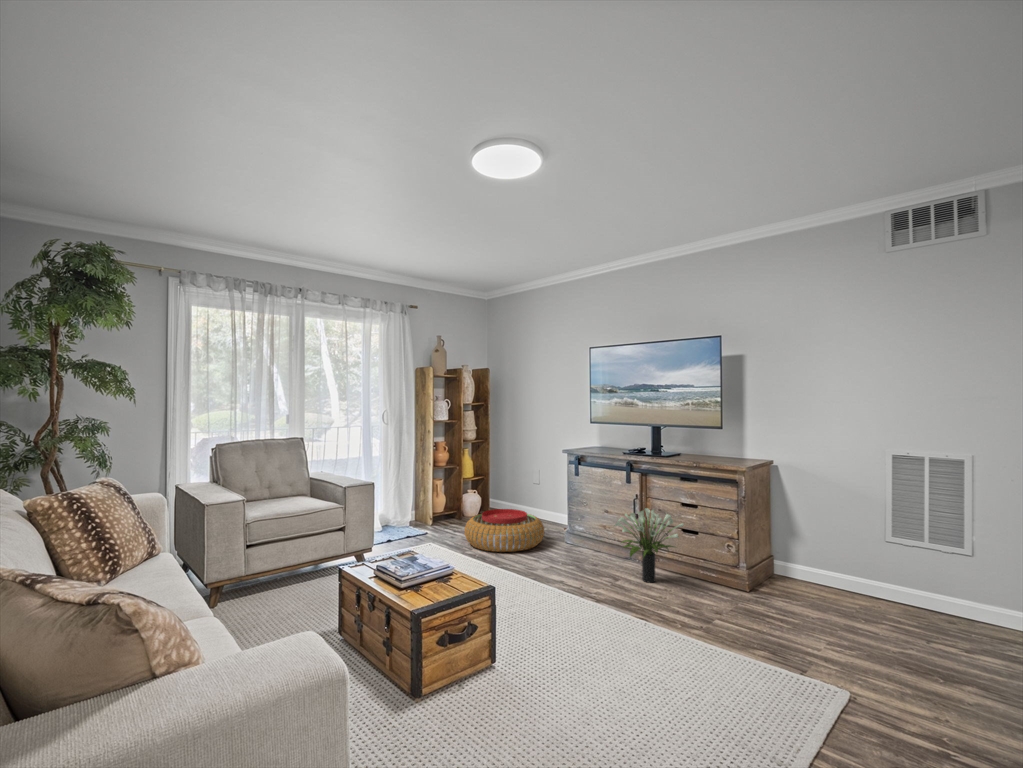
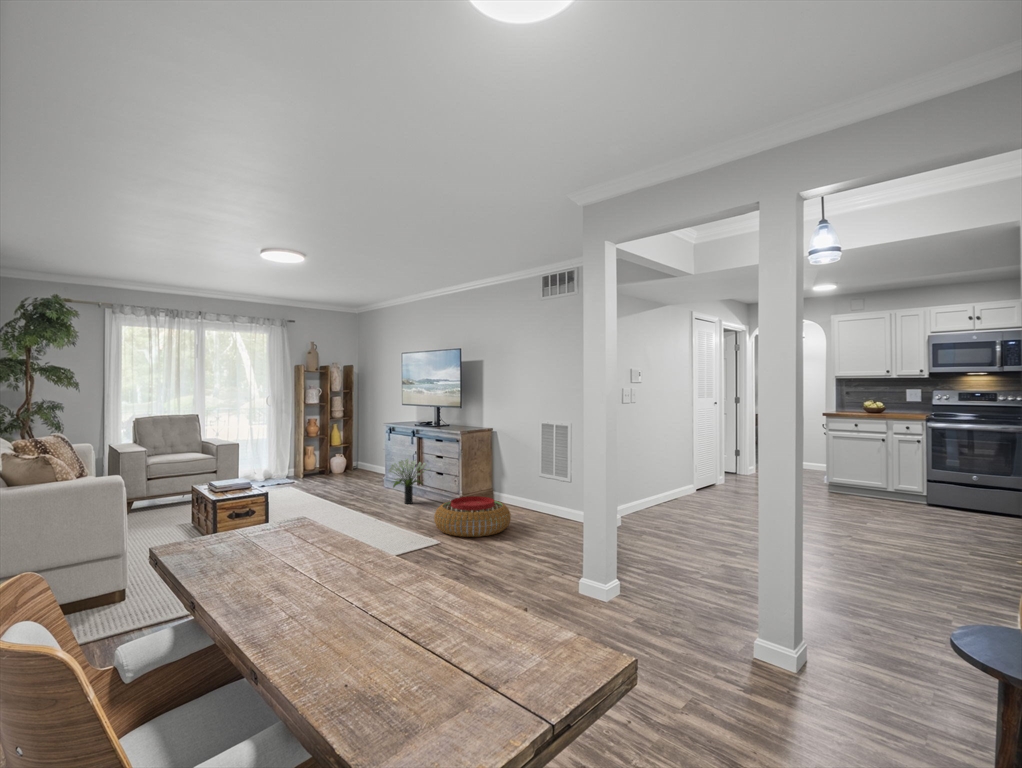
pouf: present [465,509,544,552] -> present [434,496,511,537]

